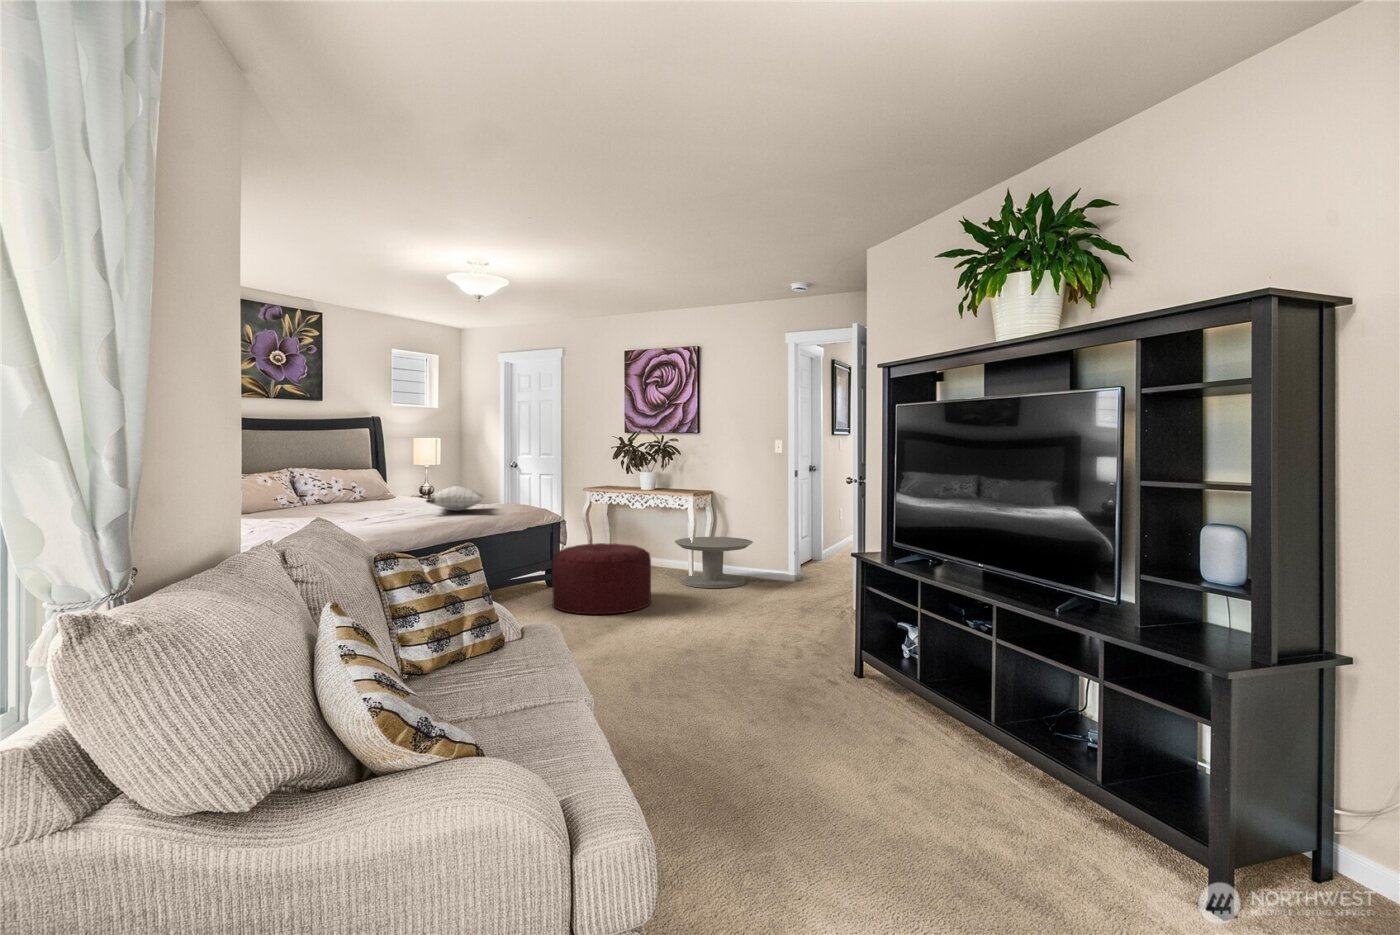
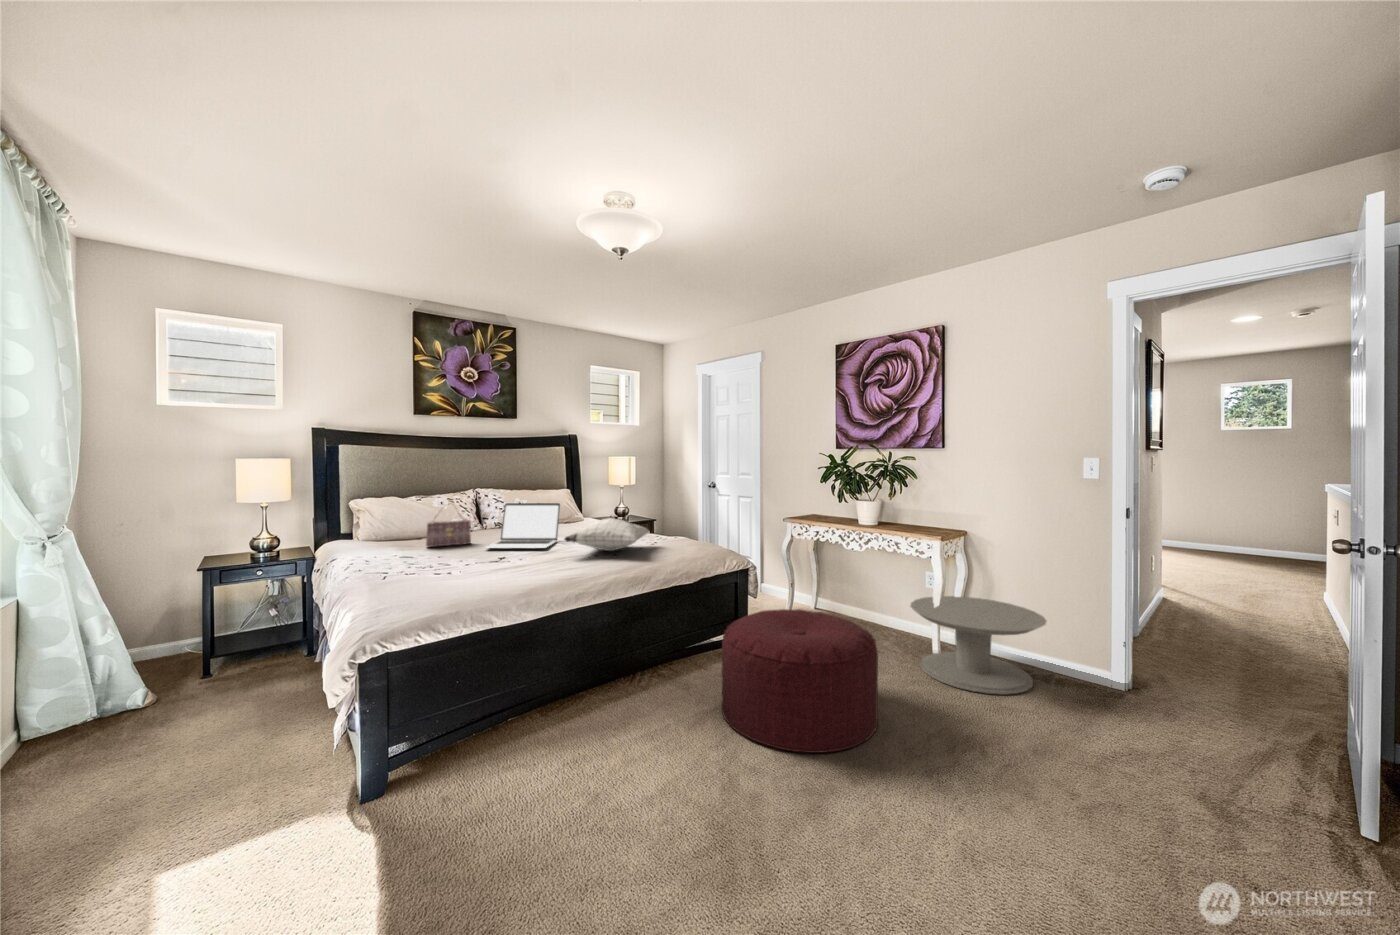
handbag: none [289,477,326,514] -> present [426,519,471,547]
laptop: none [348,477,403,513] -> present [486,503,560,548]

